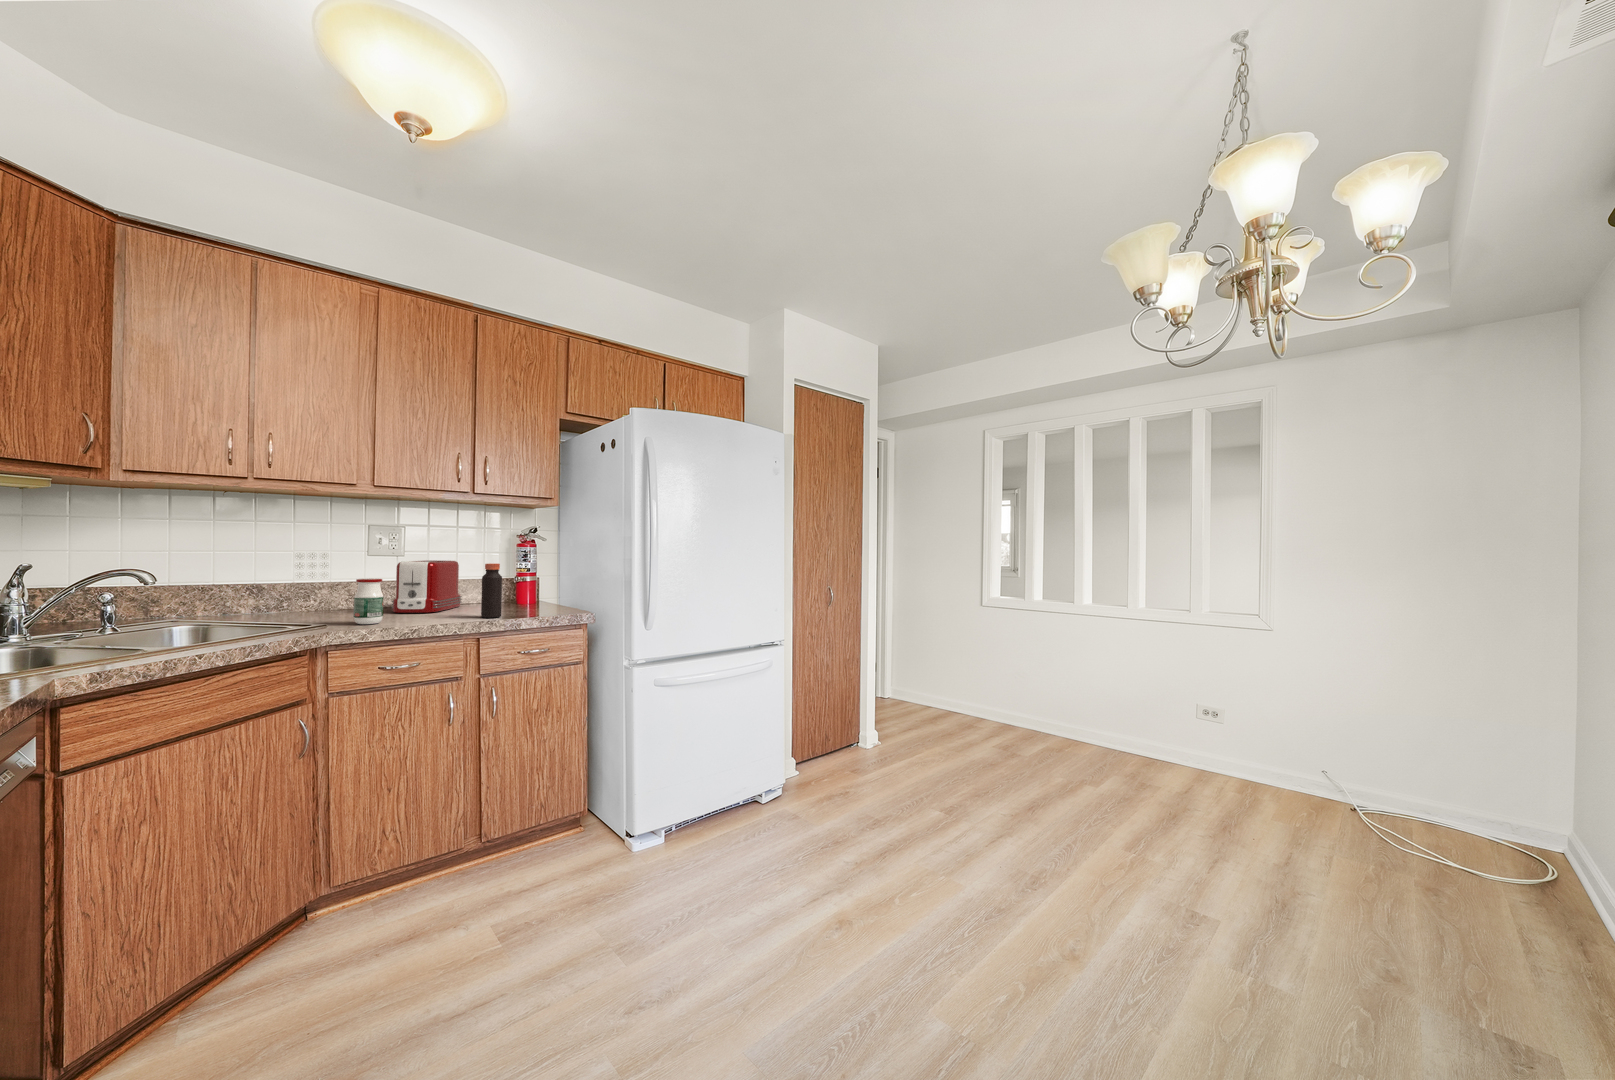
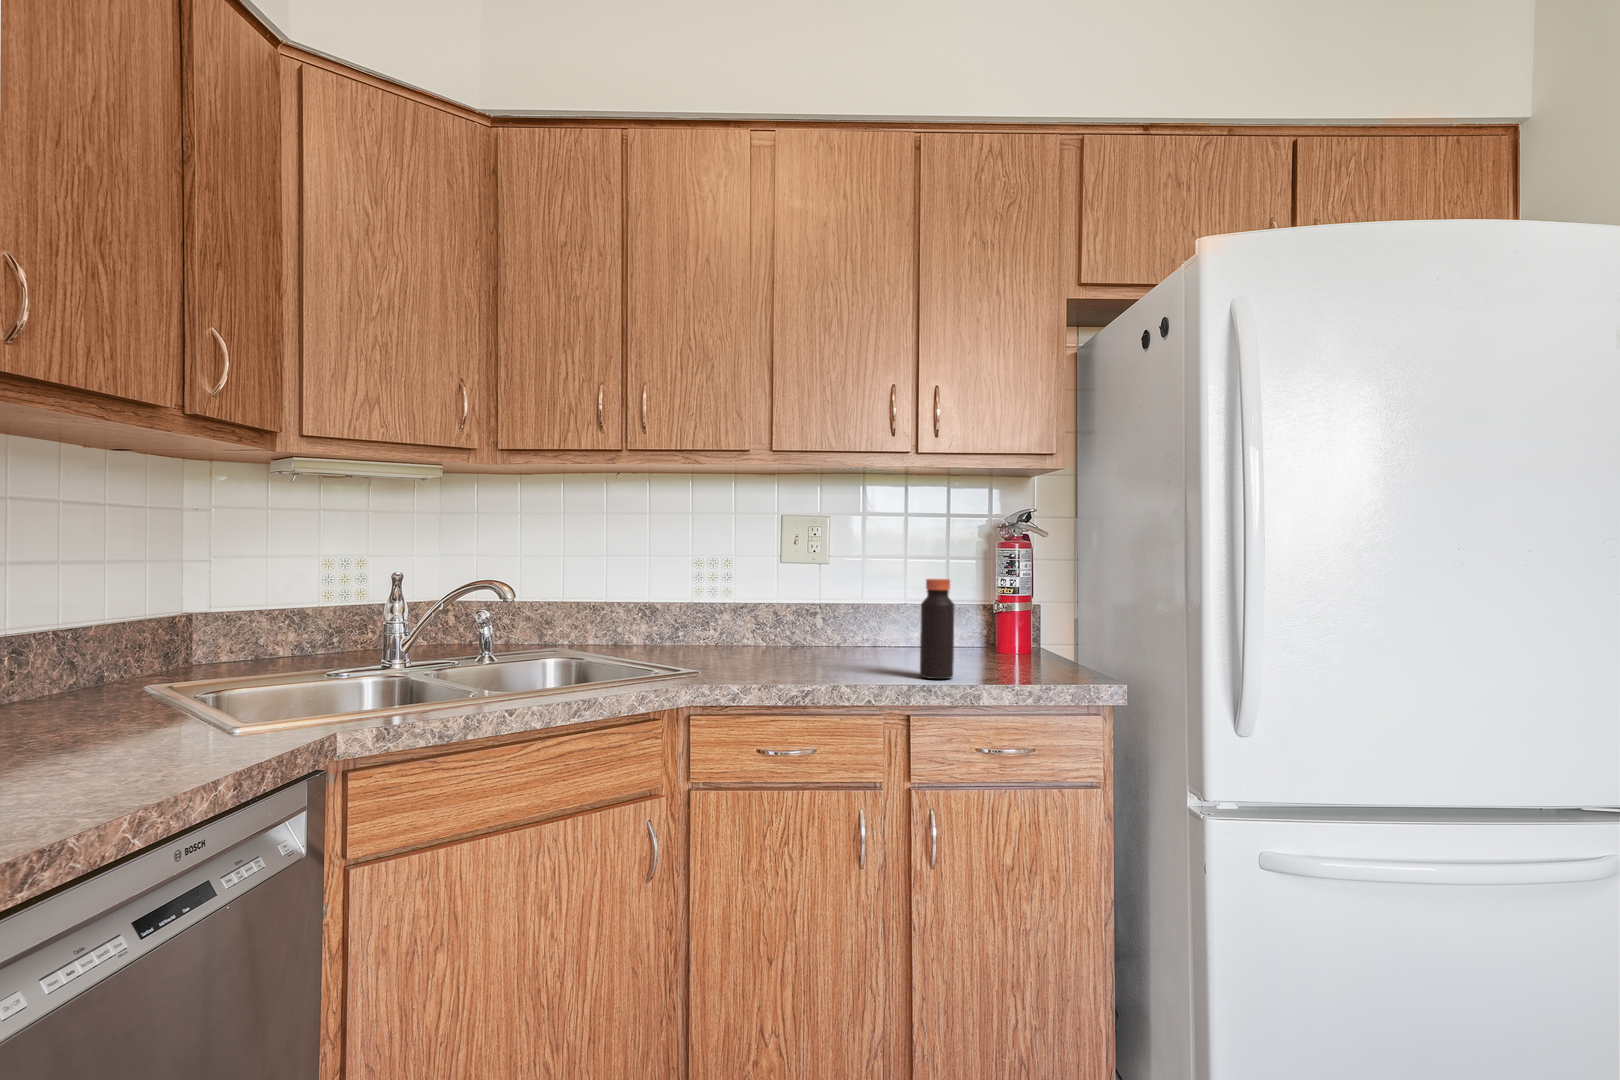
toaster: present [391,560,462,613] -> none [804,573,909,659]
jar: present [353,579,384,624] -> none [736,599,776,674]

